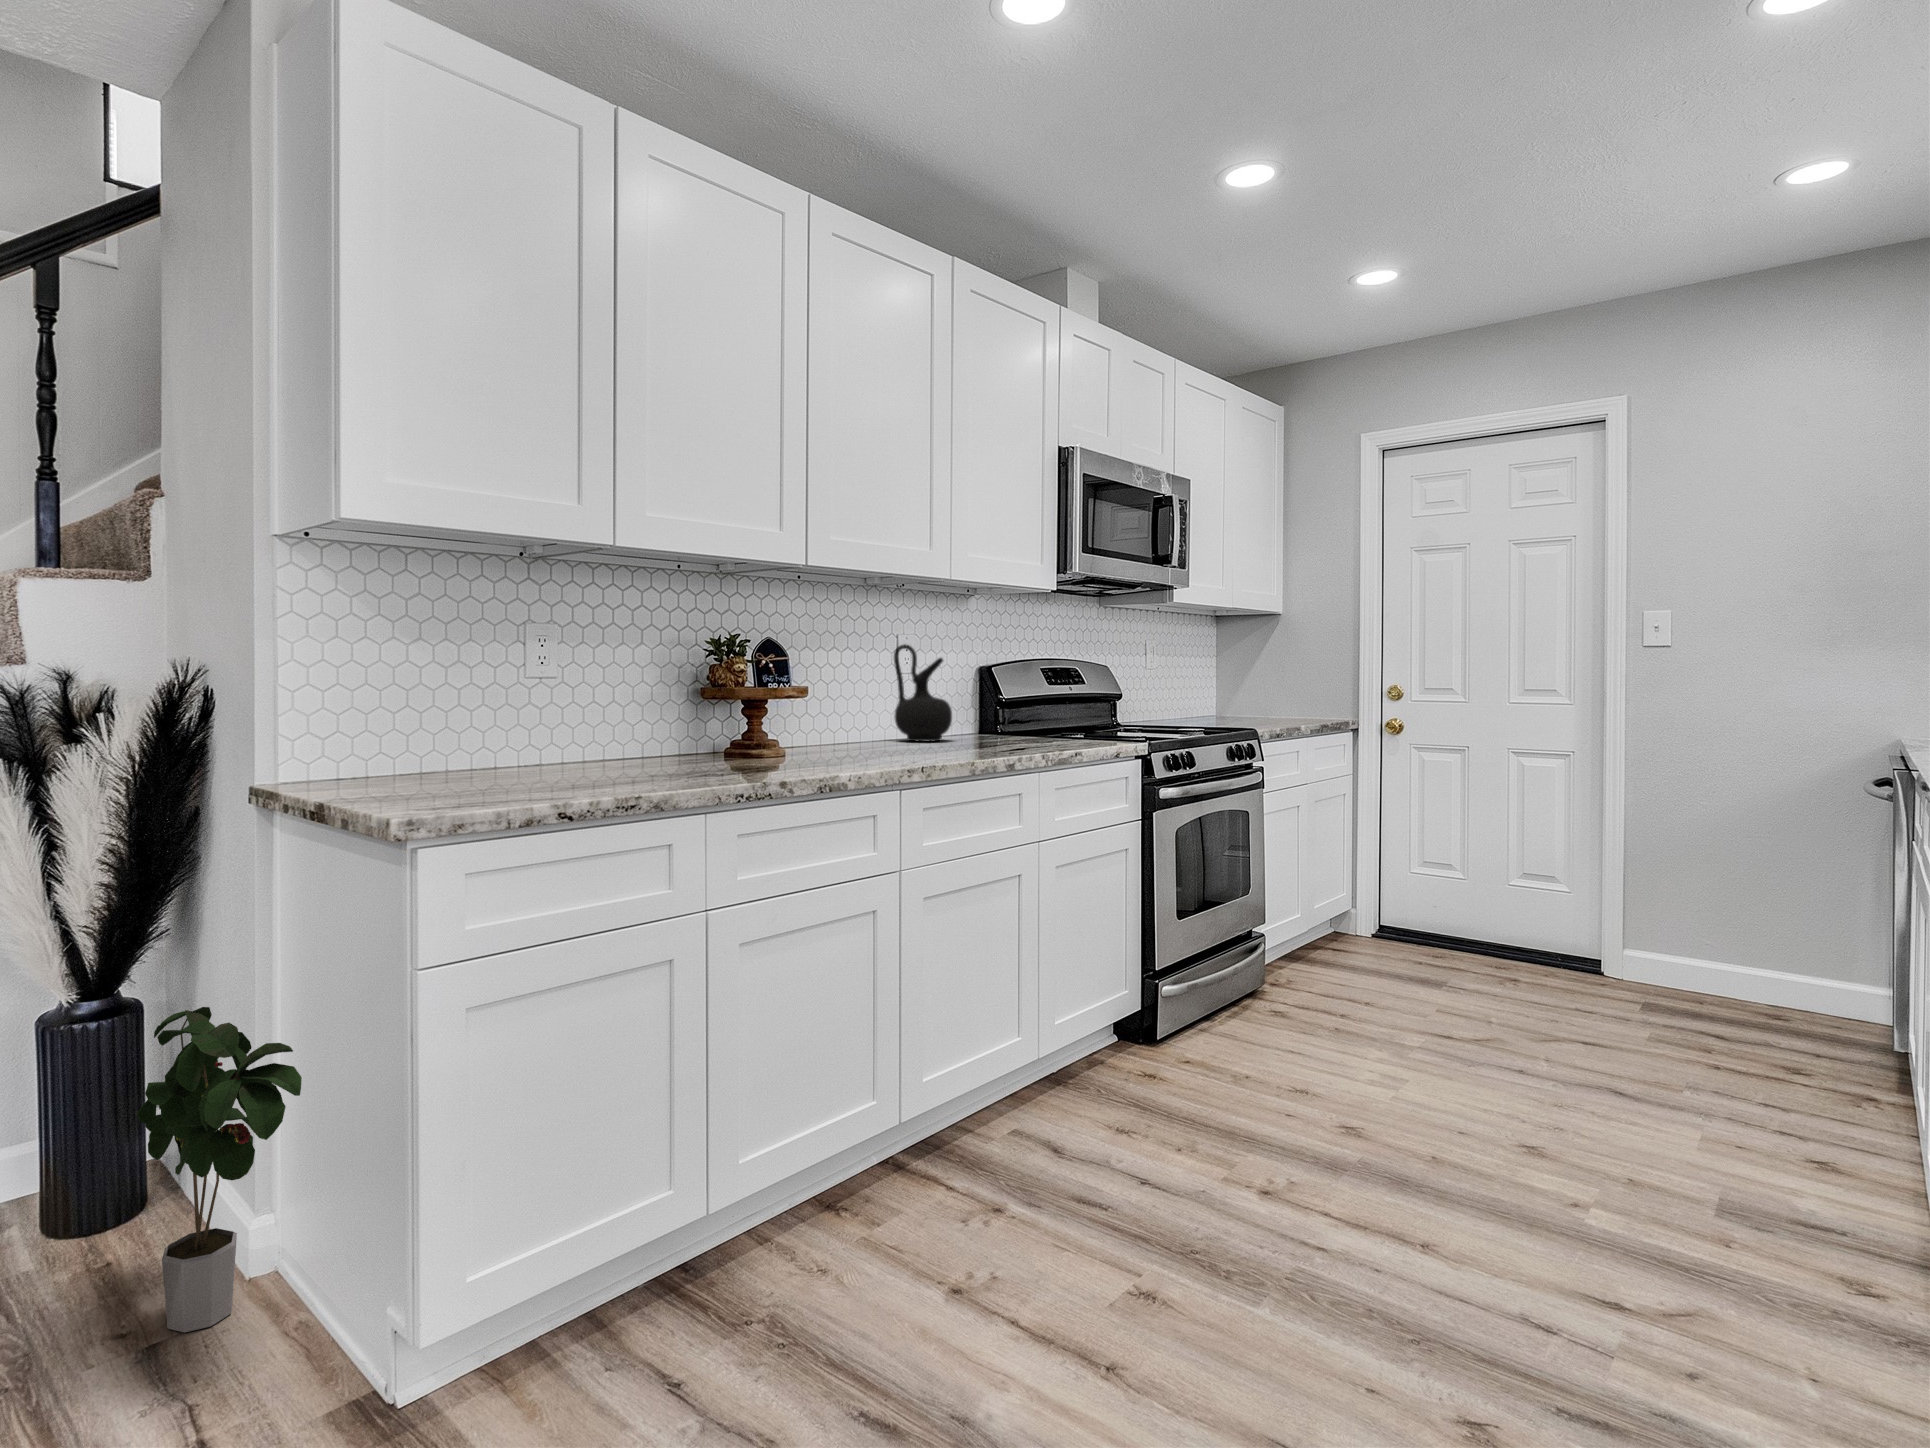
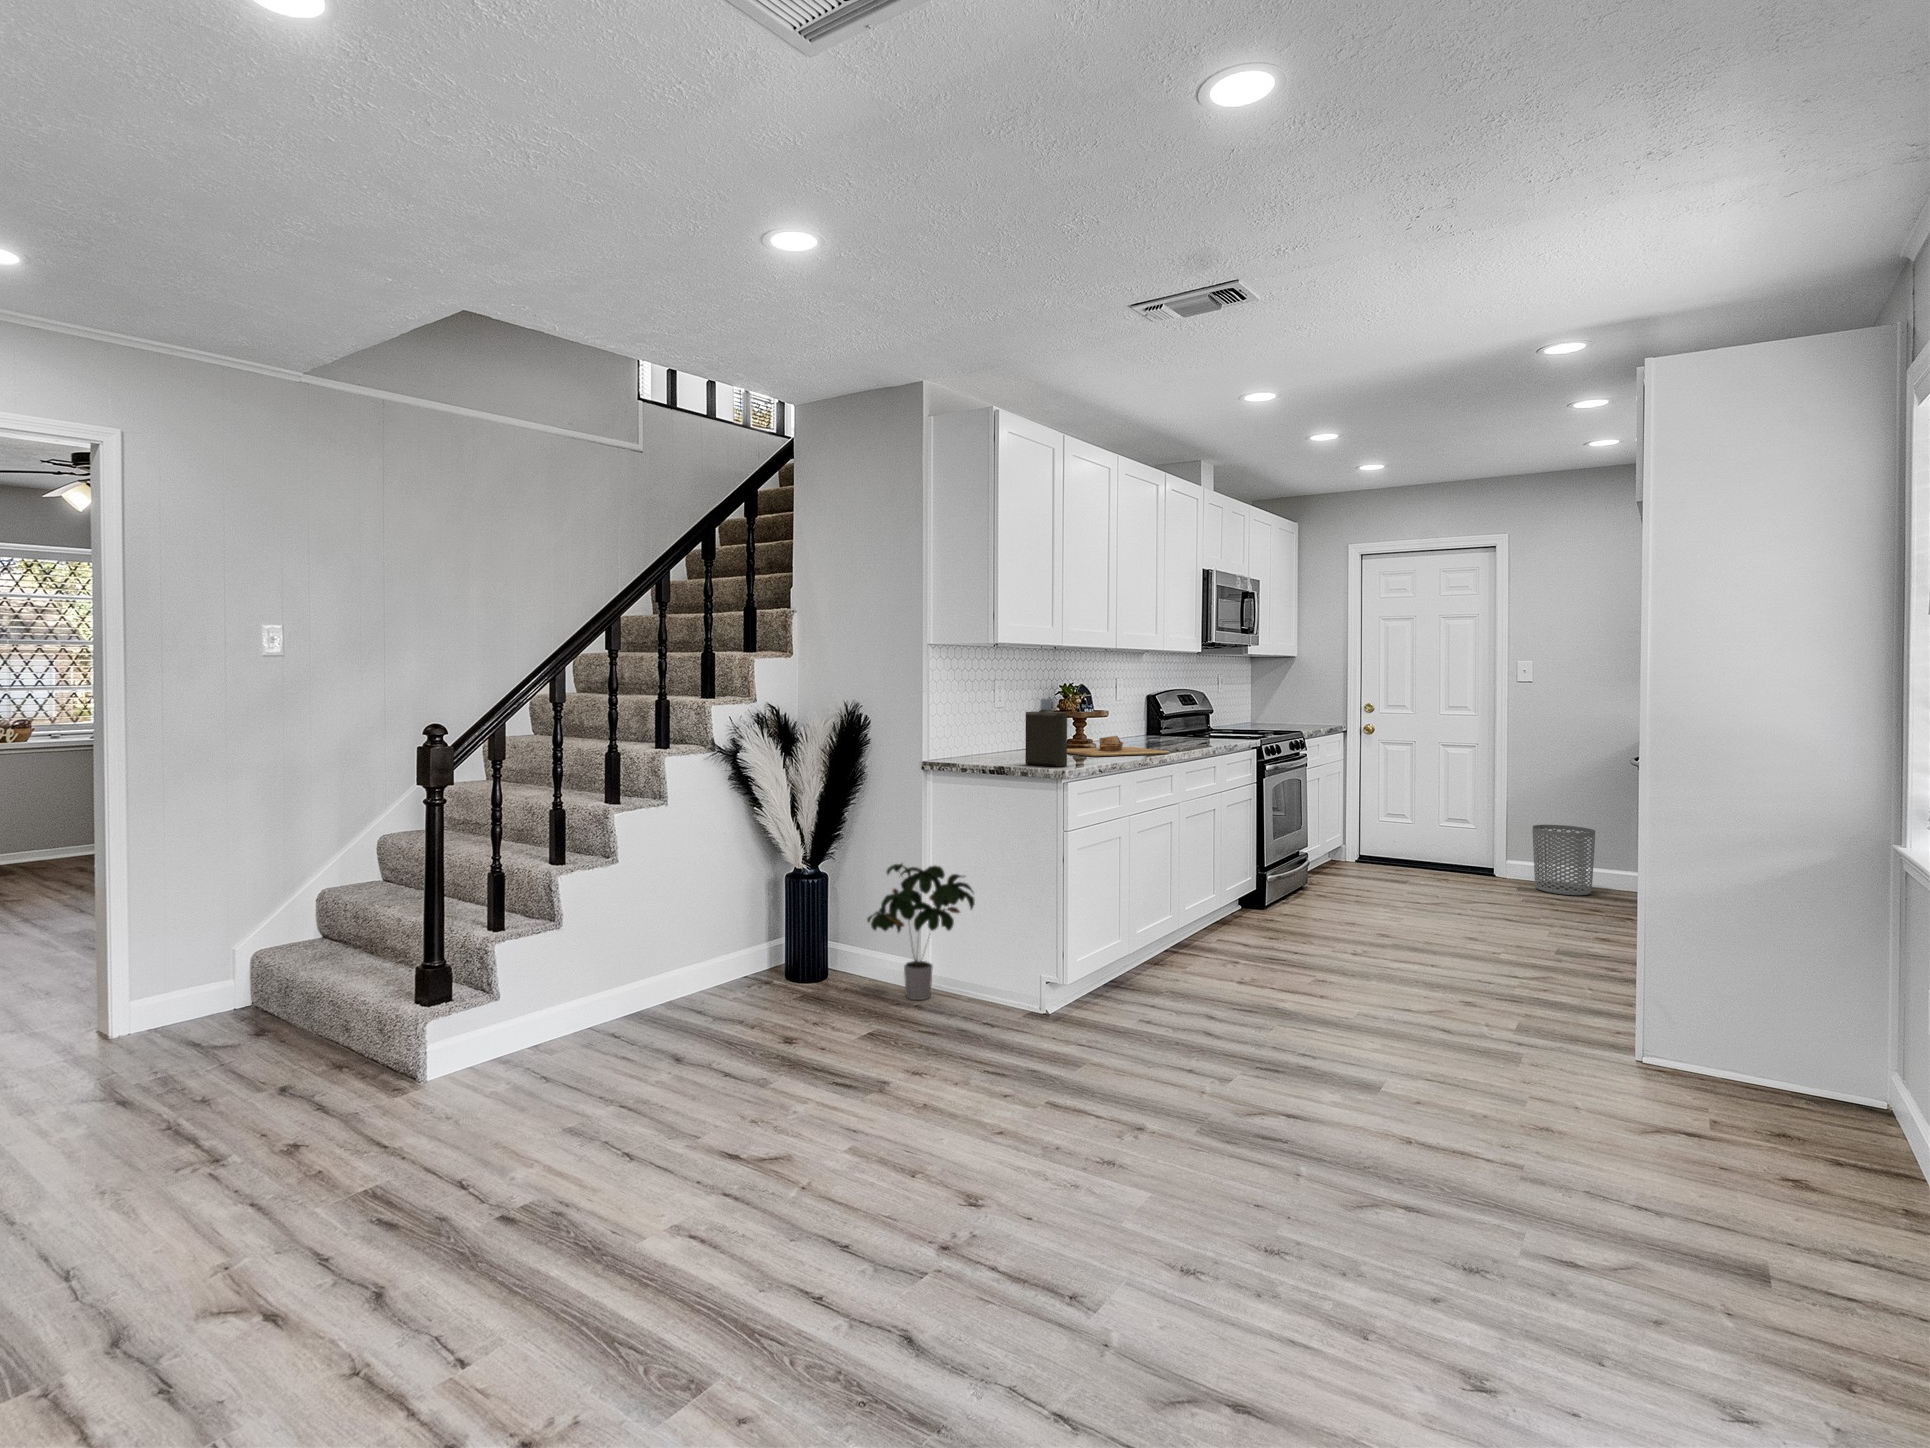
bottle: none [440,645,523,802] -> present [1025,699,1067,767]
ceramic jug: present [894,645,952,742] -> none [1118,686,1151,740]
cutting board: none [670,731,874,775] -> present [1067,736,1170,757]
waste bin: none [1669,893,1787,1025] -> present [1533,825,1595,895]

